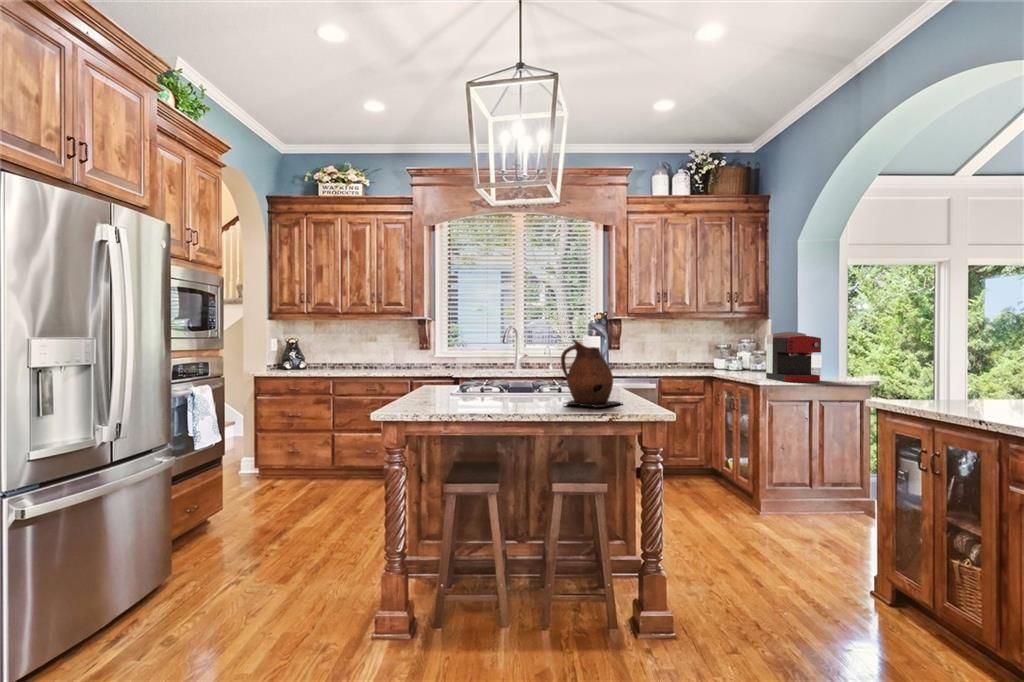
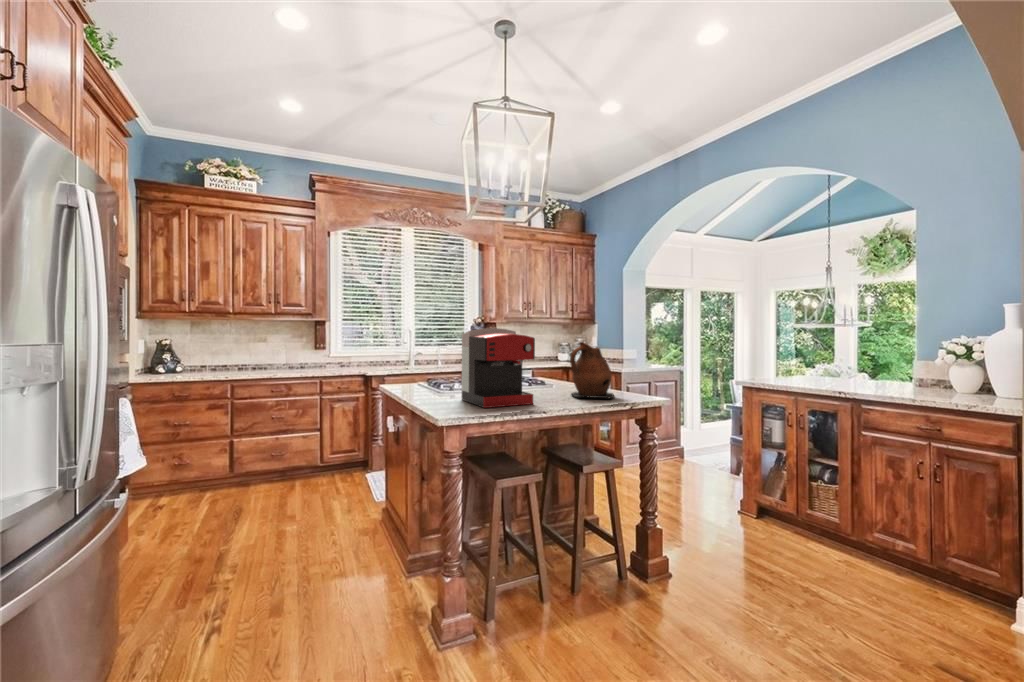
coffee maker: present [766,332,821,382] -> present [462,328,535,408]

